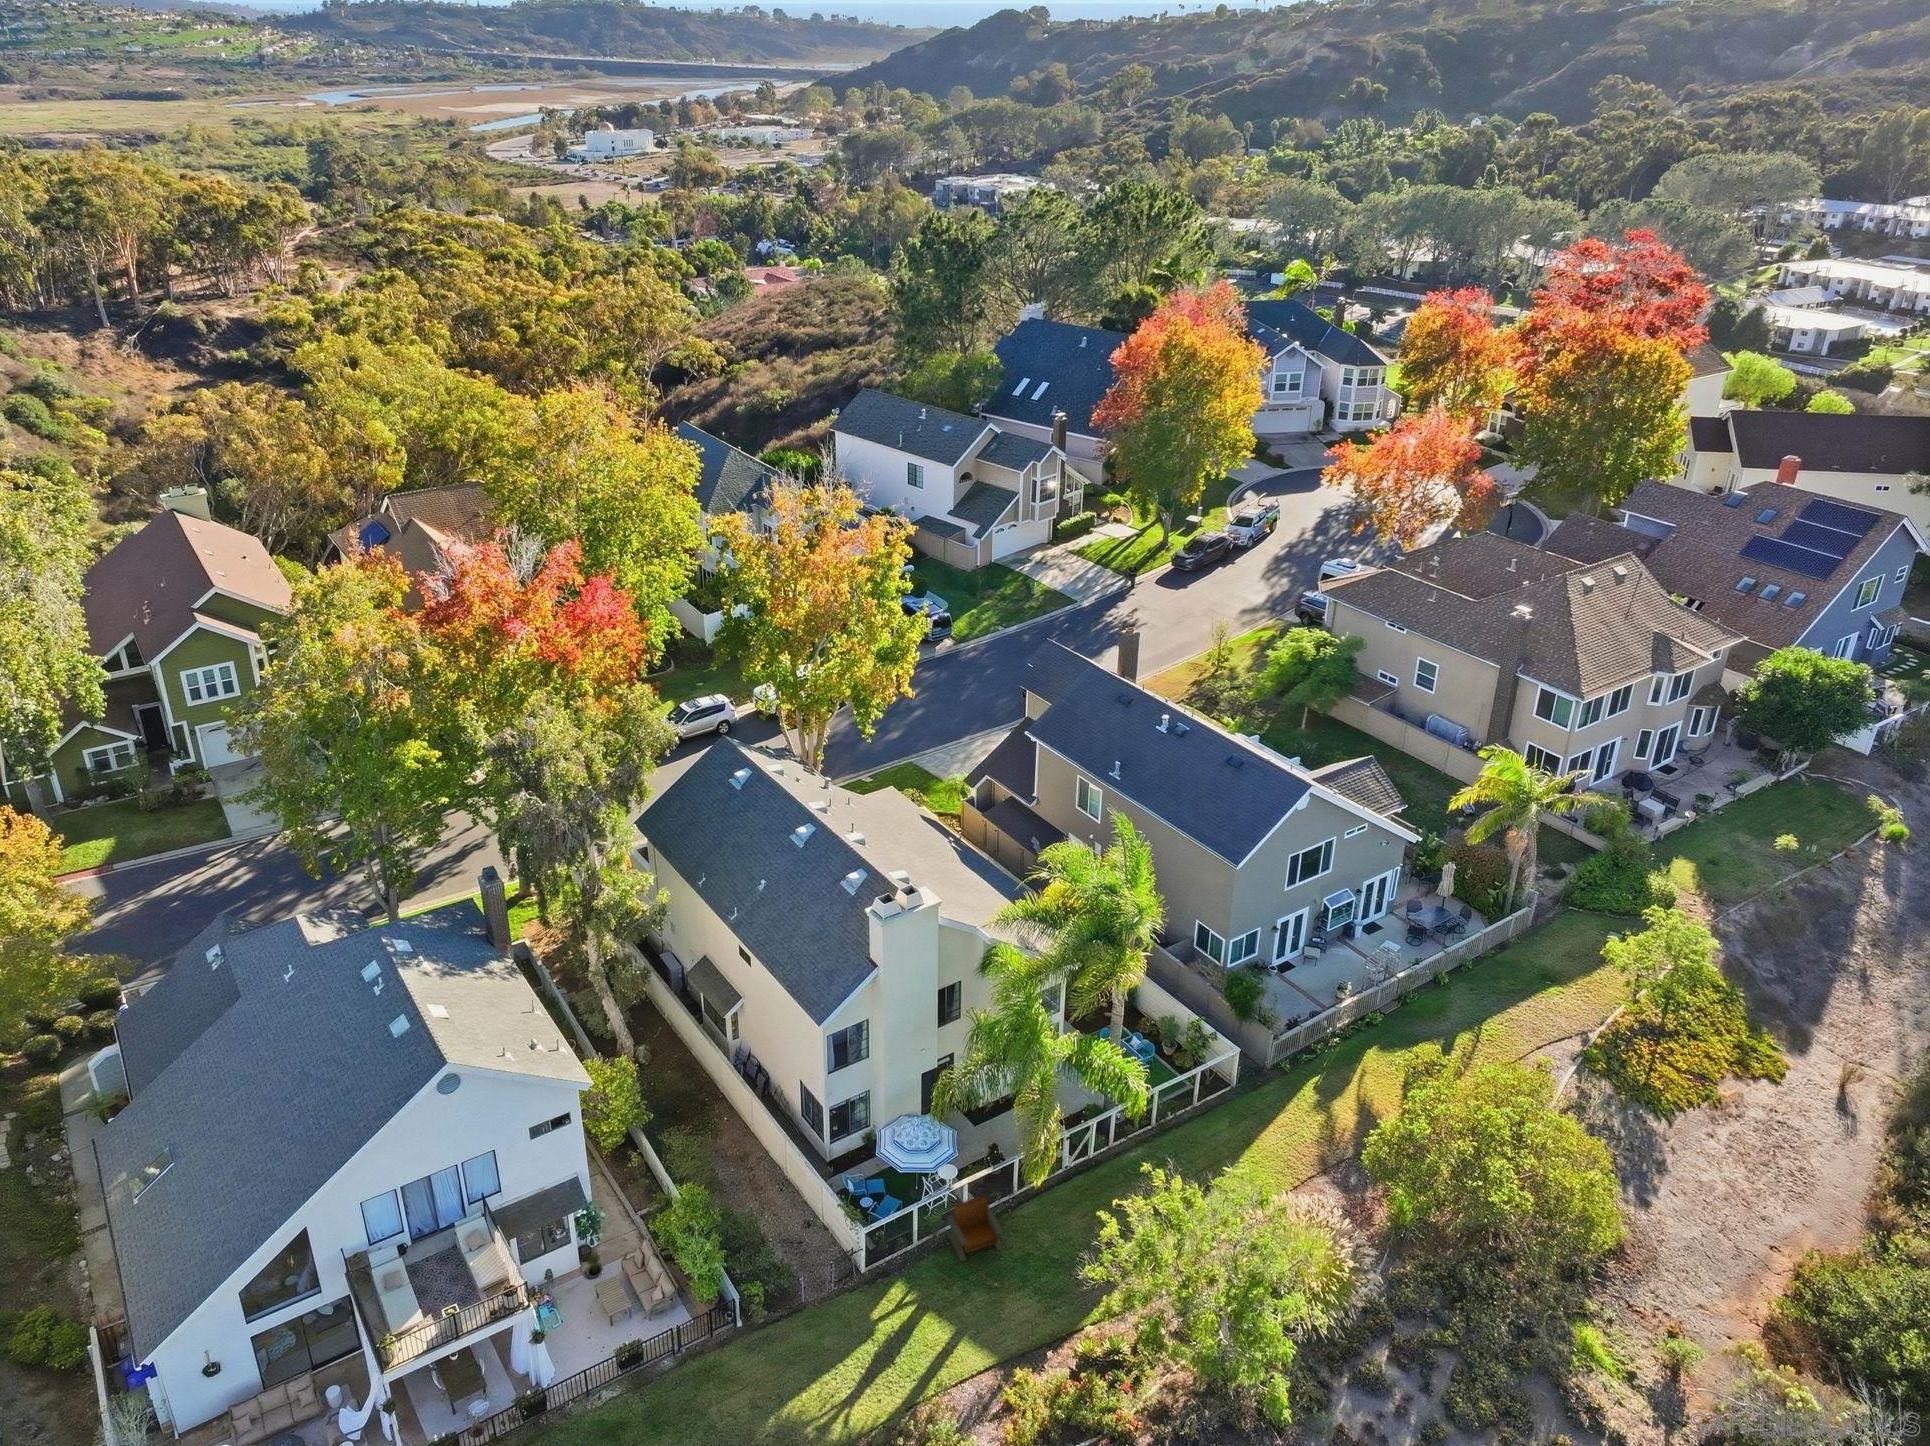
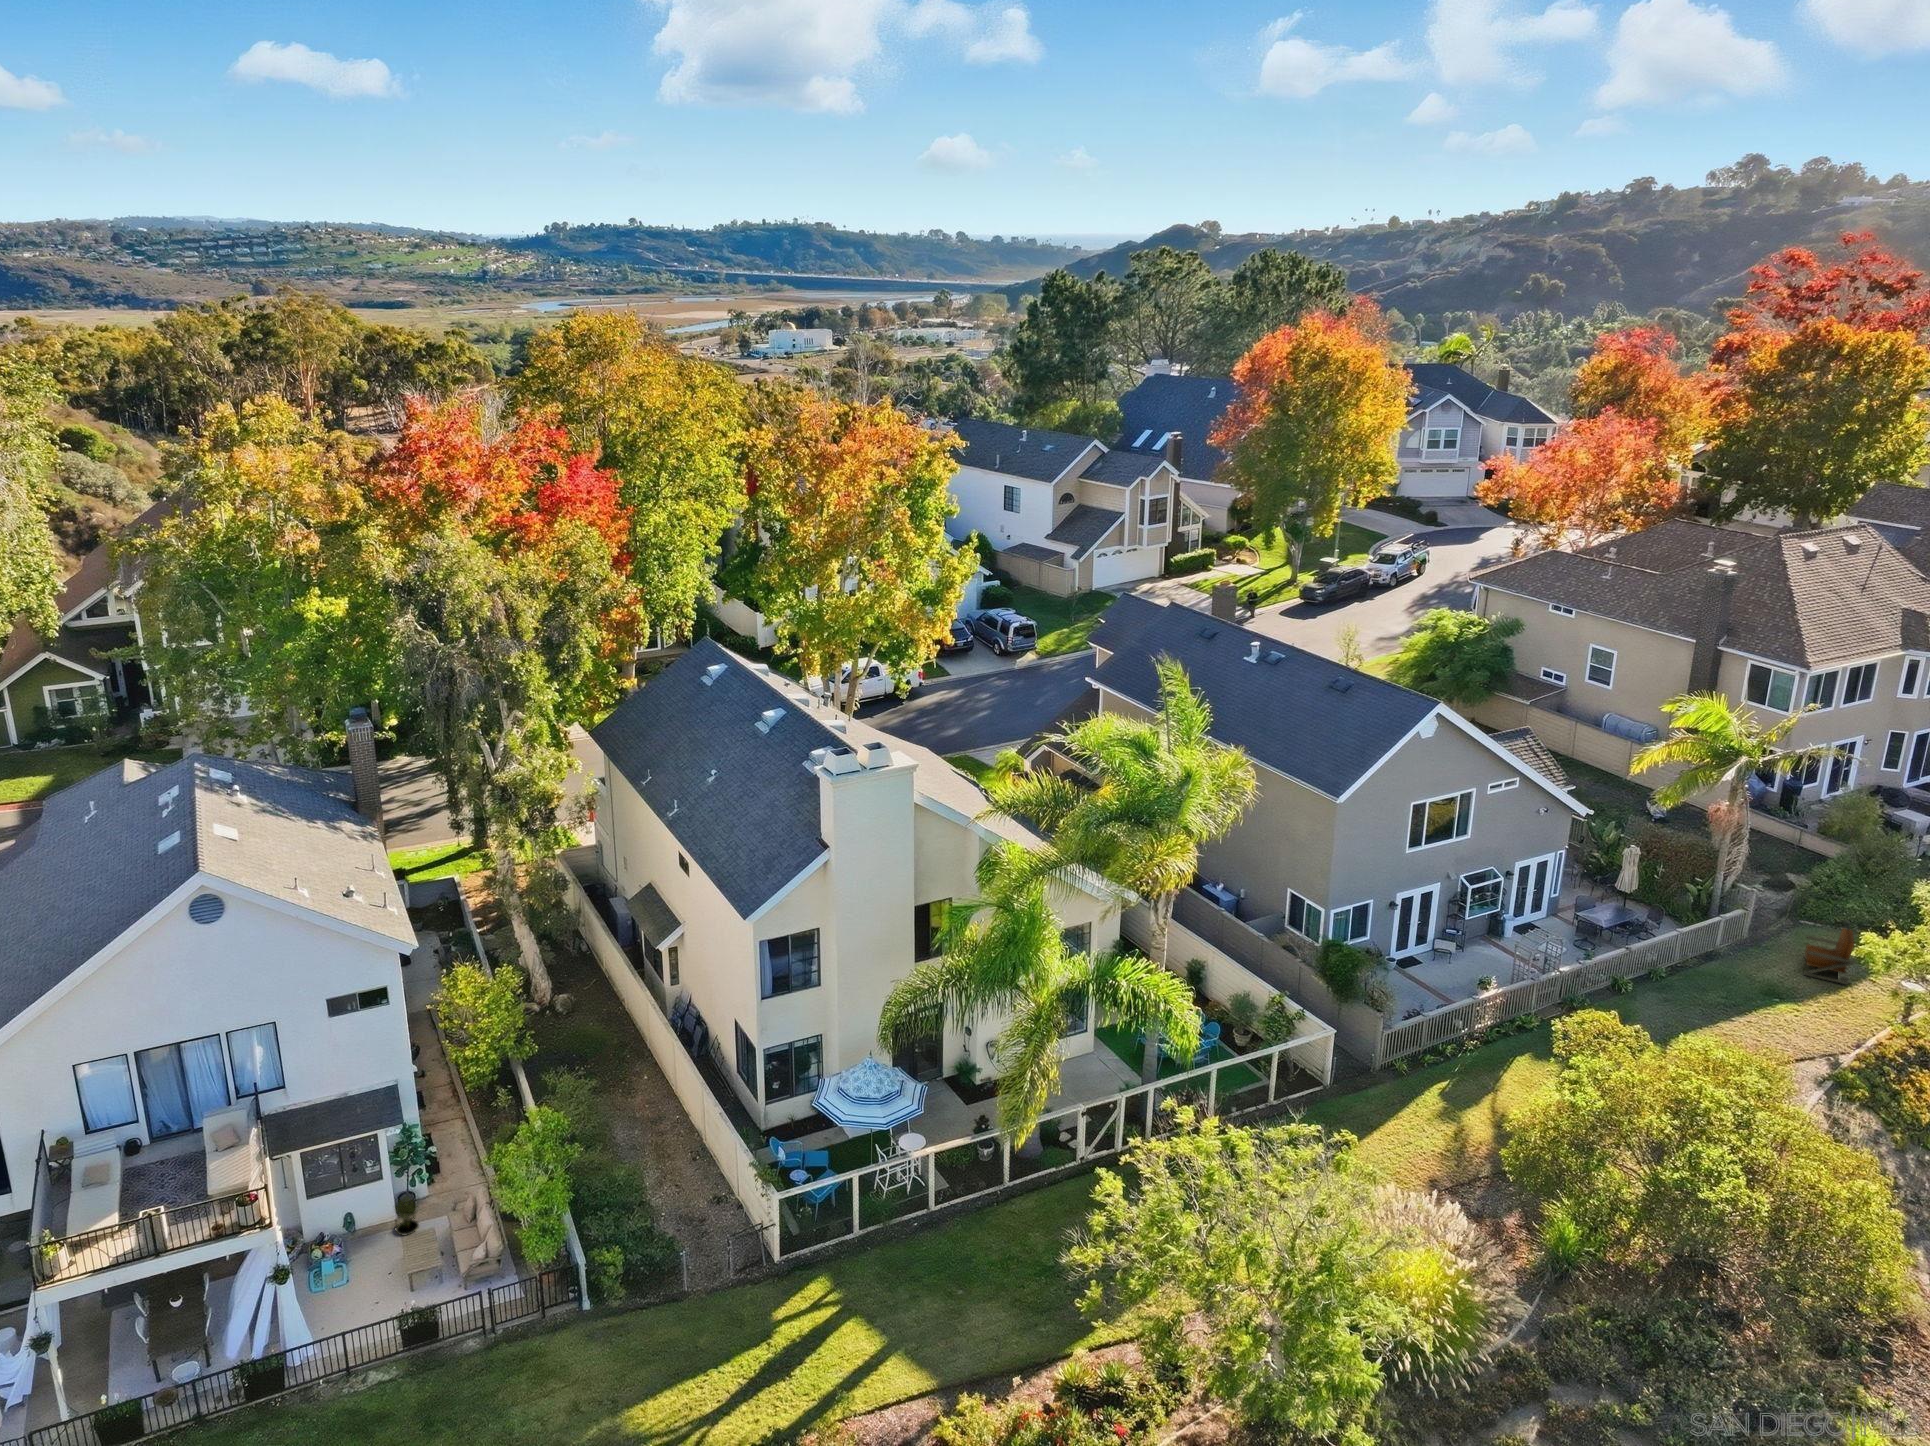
lounge chair: present [948,1196,1003,1261] -> present [1804,928,1855,984]

